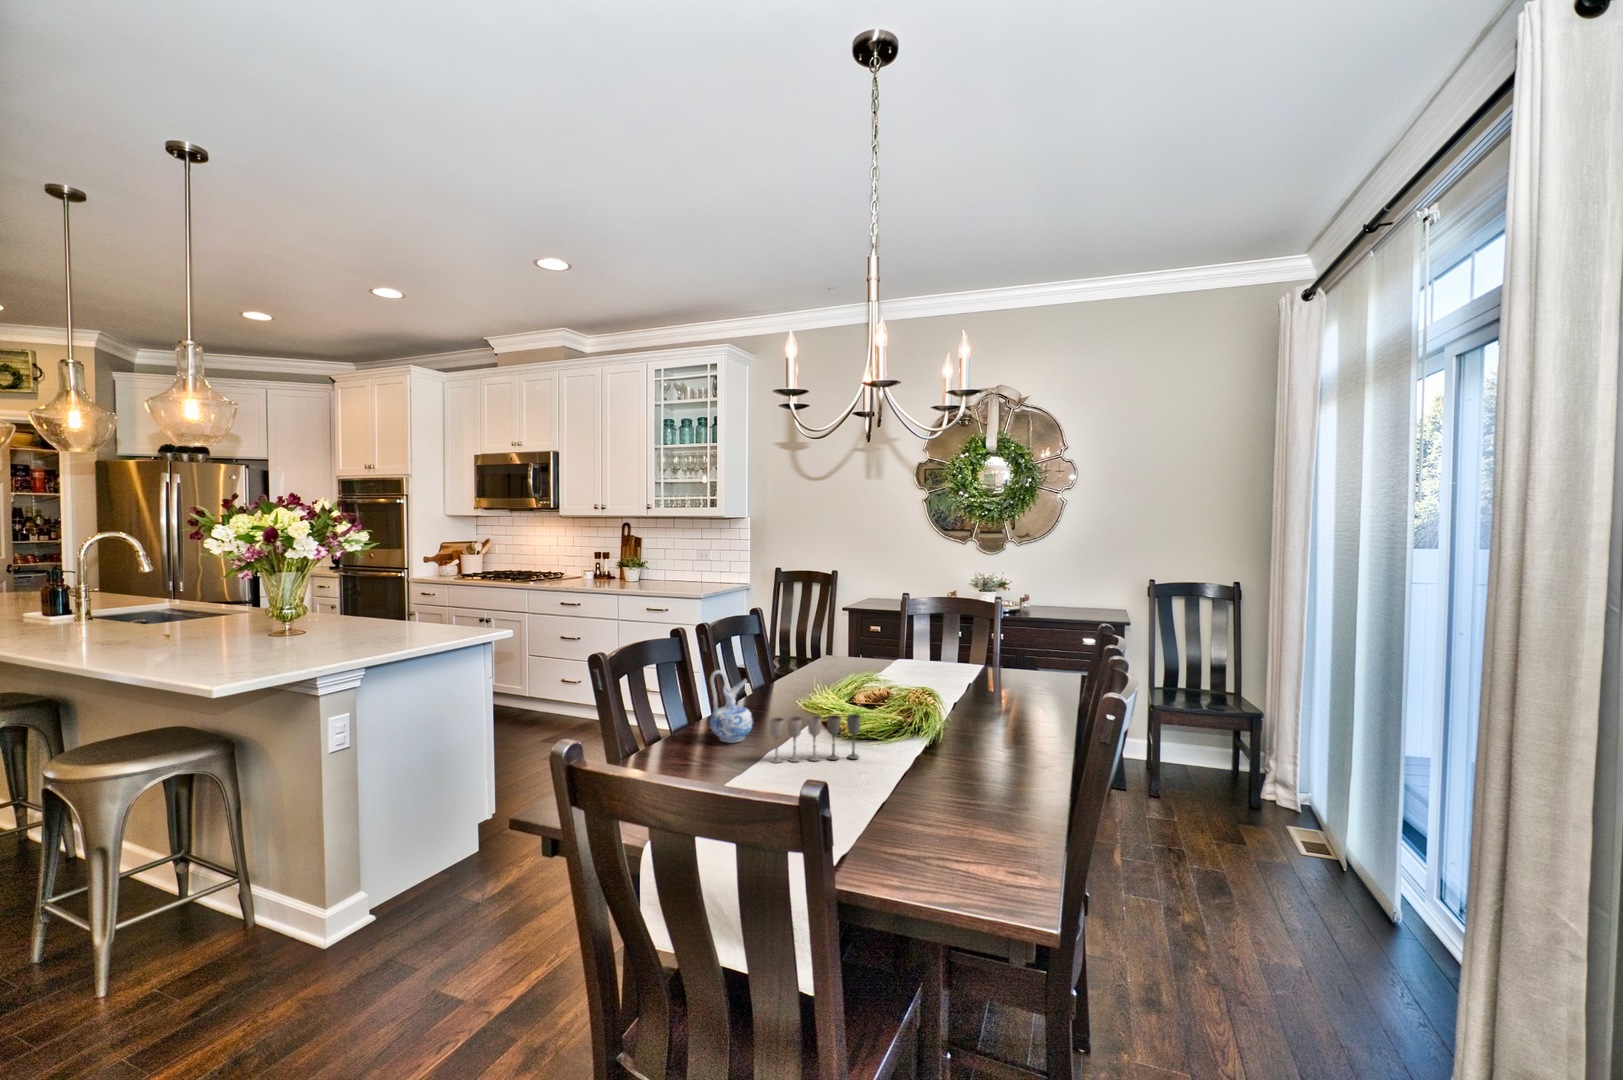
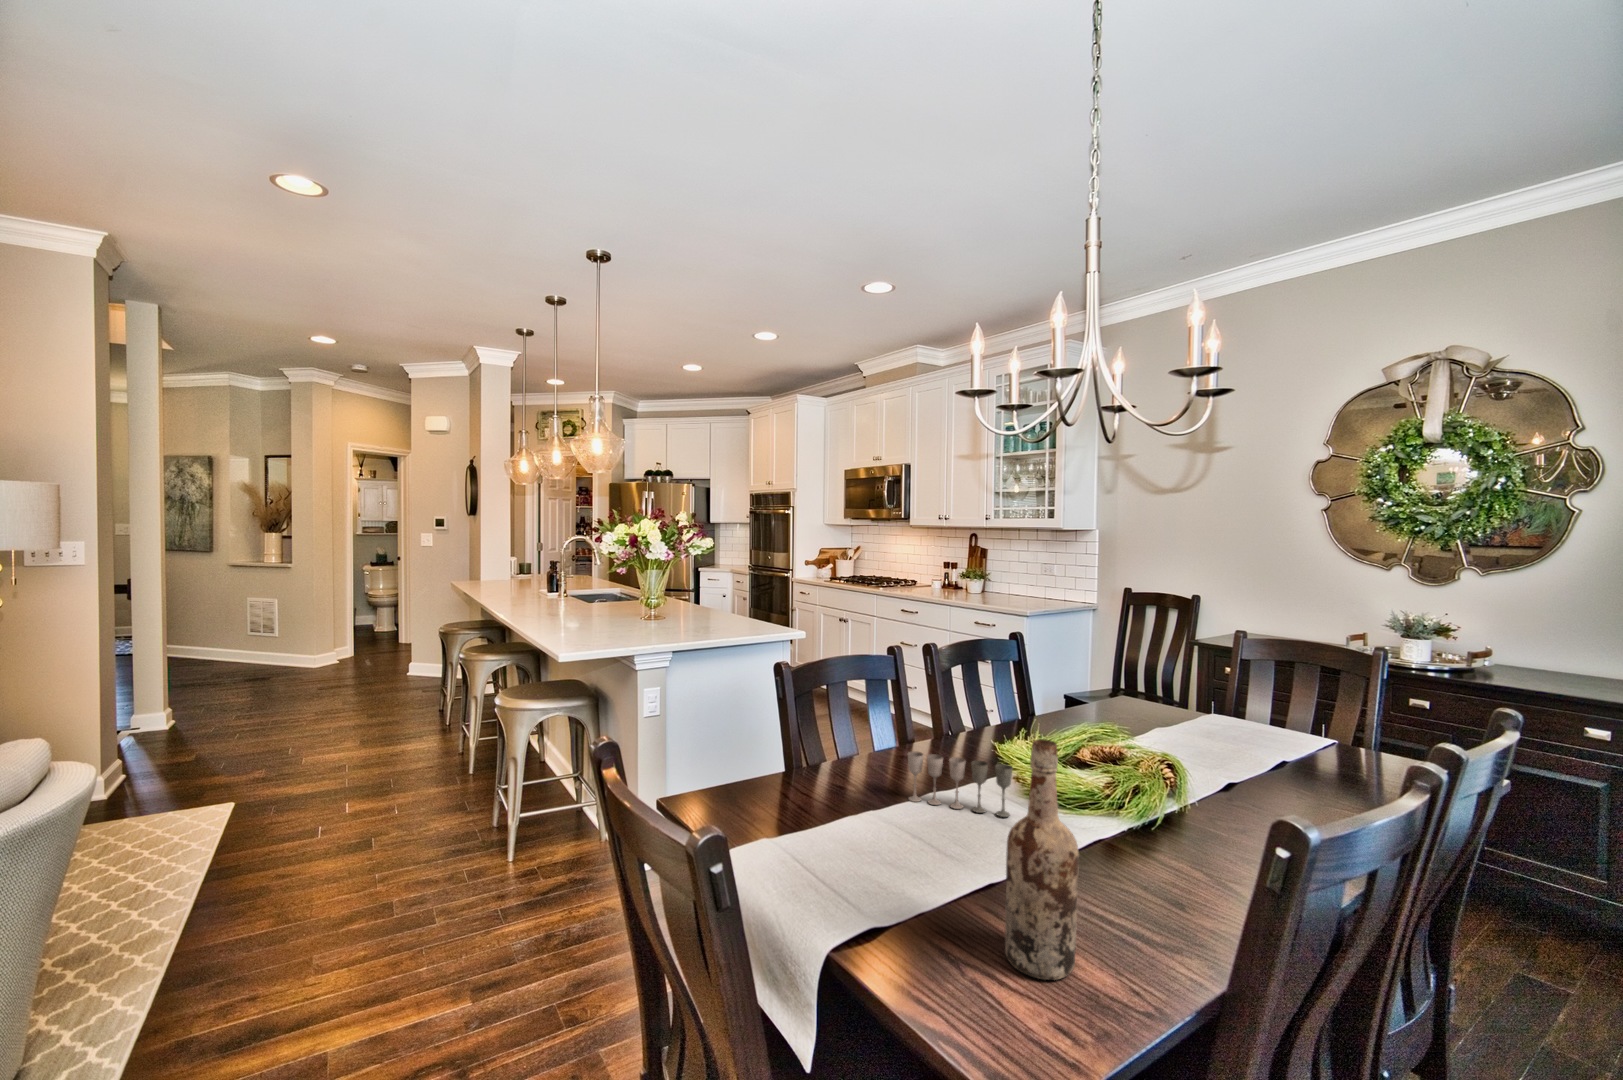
ceramic pitcher: present [710,670,753,743] -> none [874,692,919,771]
wine bottle: none [960,674,1015,857] -> present [1005,739,1079,980]

